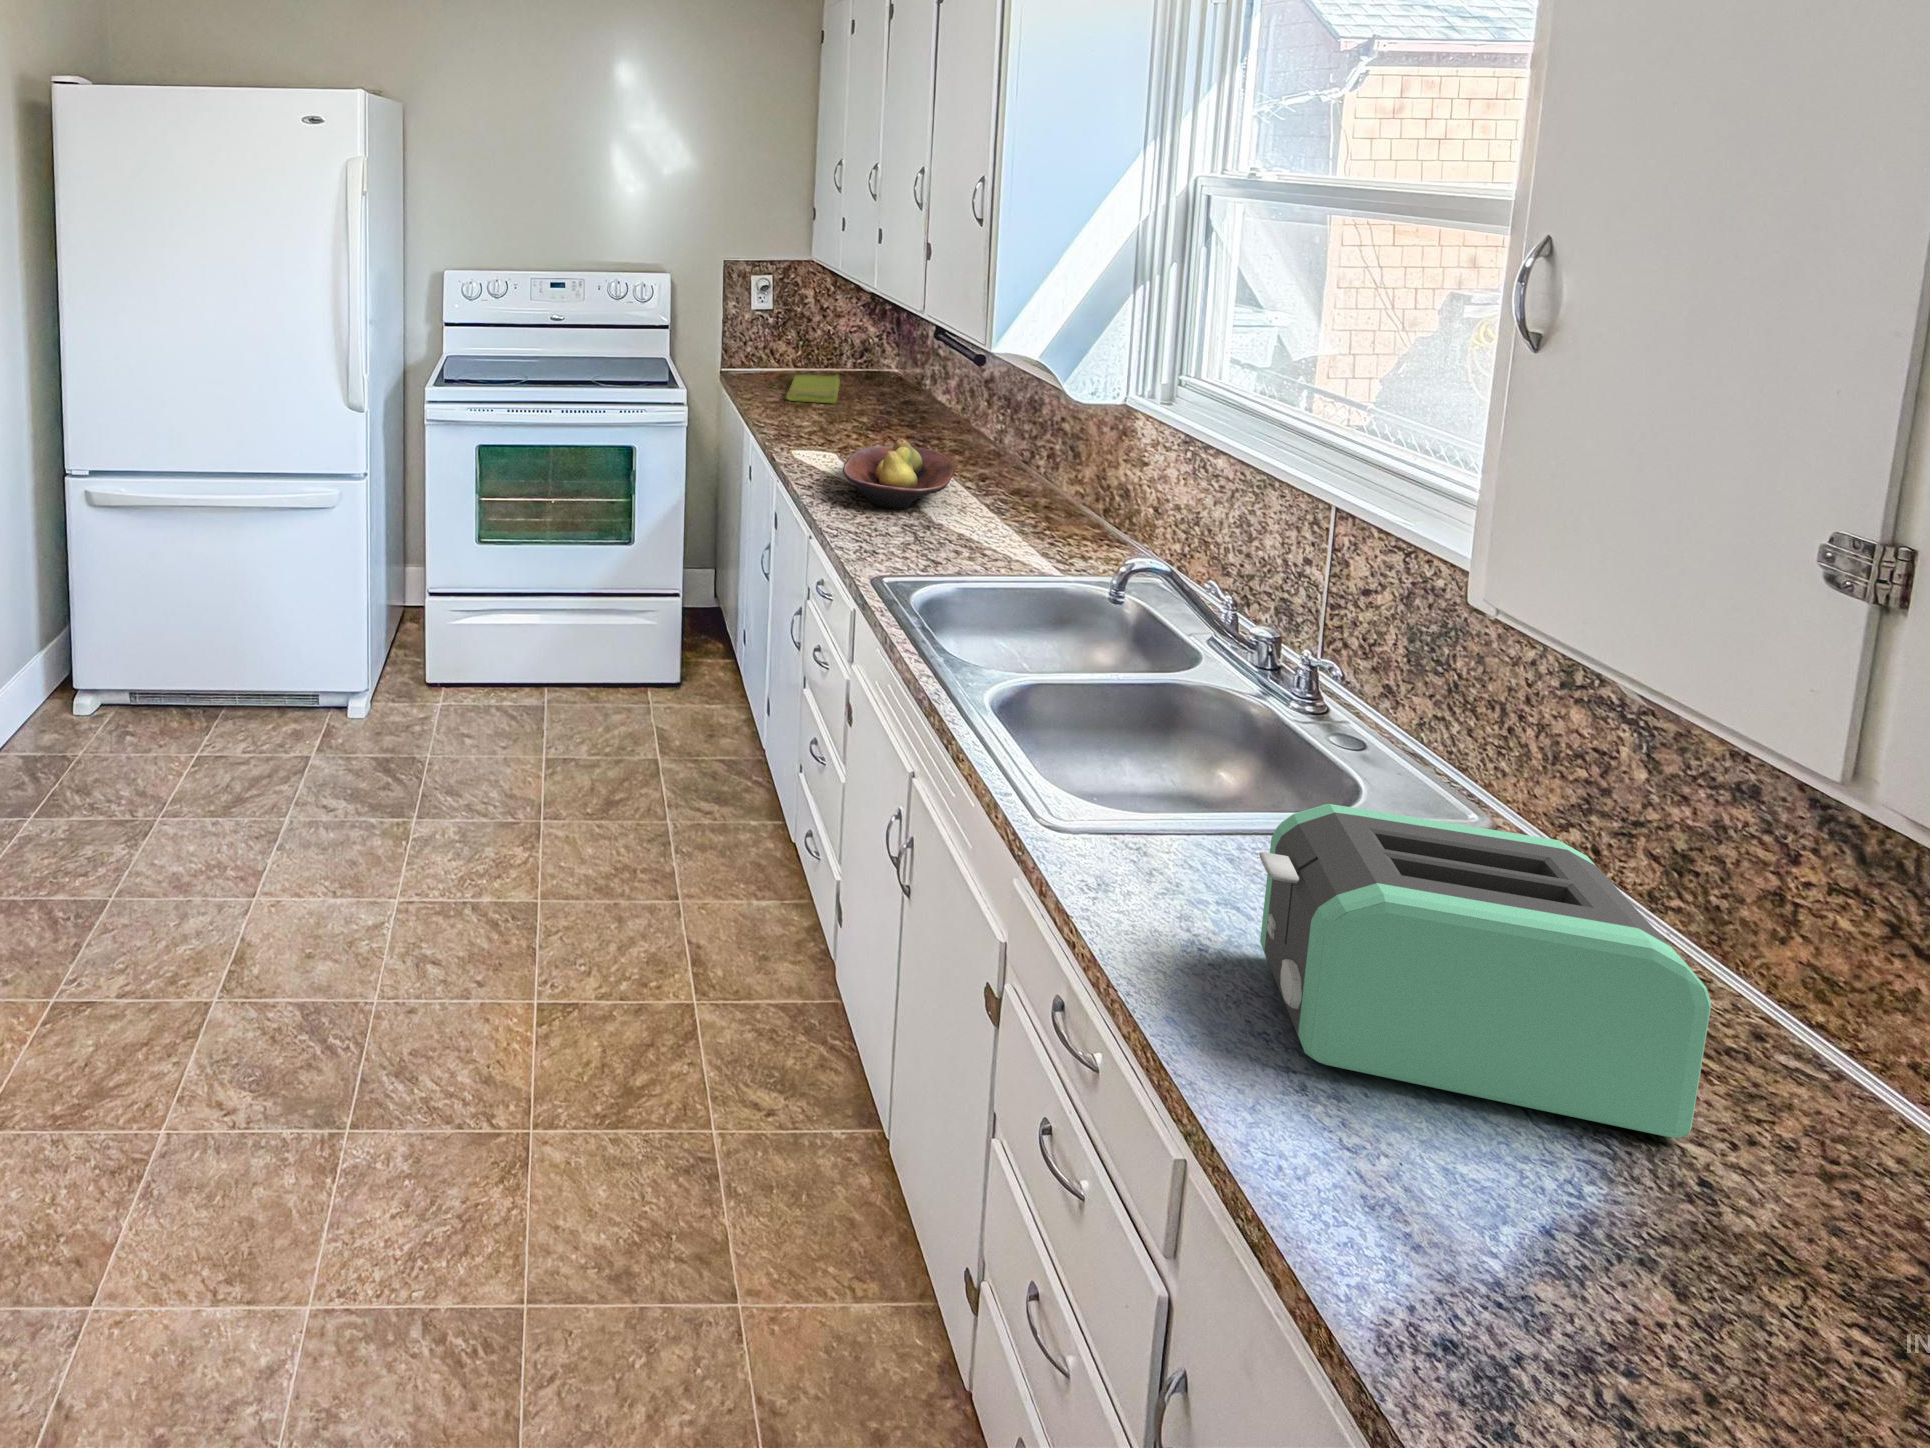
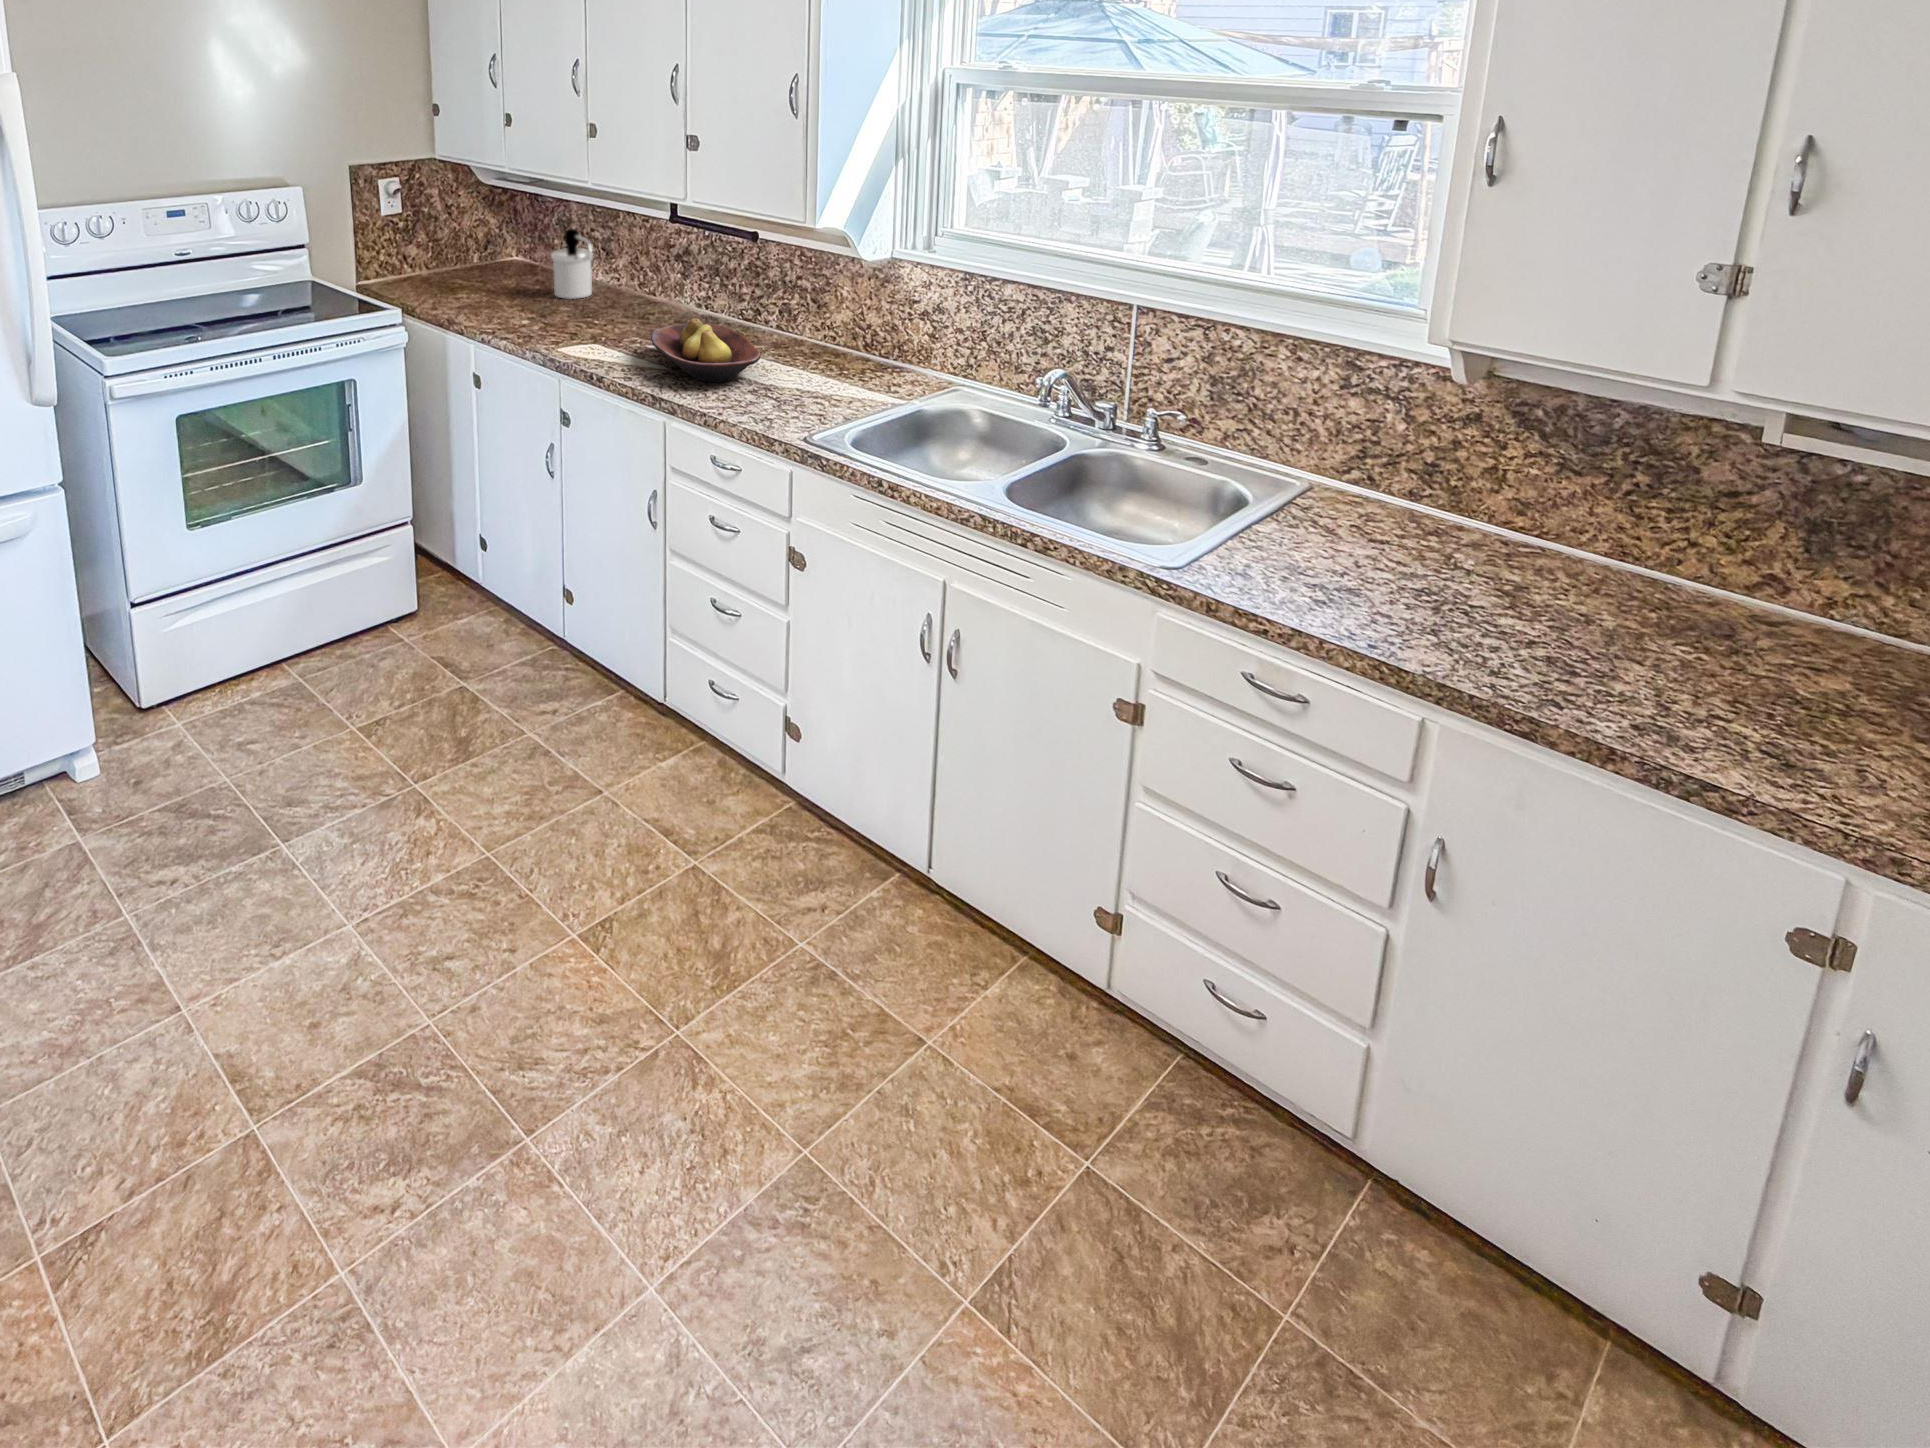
soap dispenser: none [868,343,912,415] -> present [552,229,593,299]
dish towel: present [786,375,840,404] -> none [441,266,520,301]
toaster: present [1259,804,1711,1138] -> none [1347,472,1572,636]

